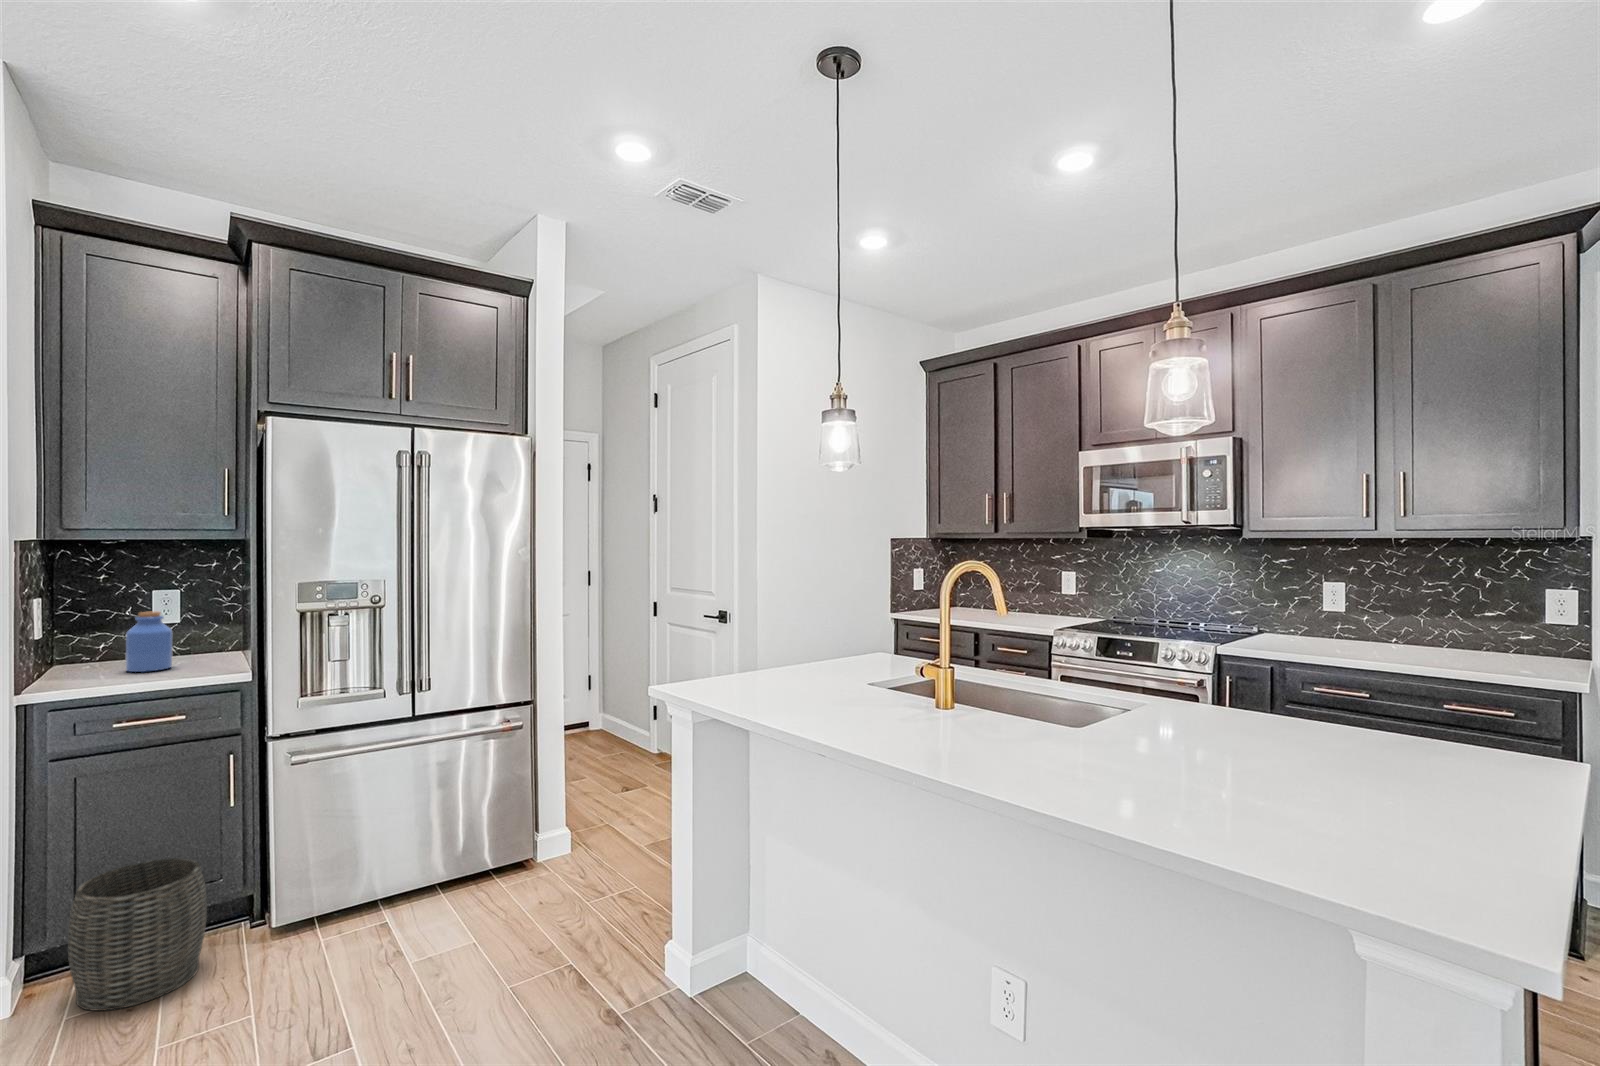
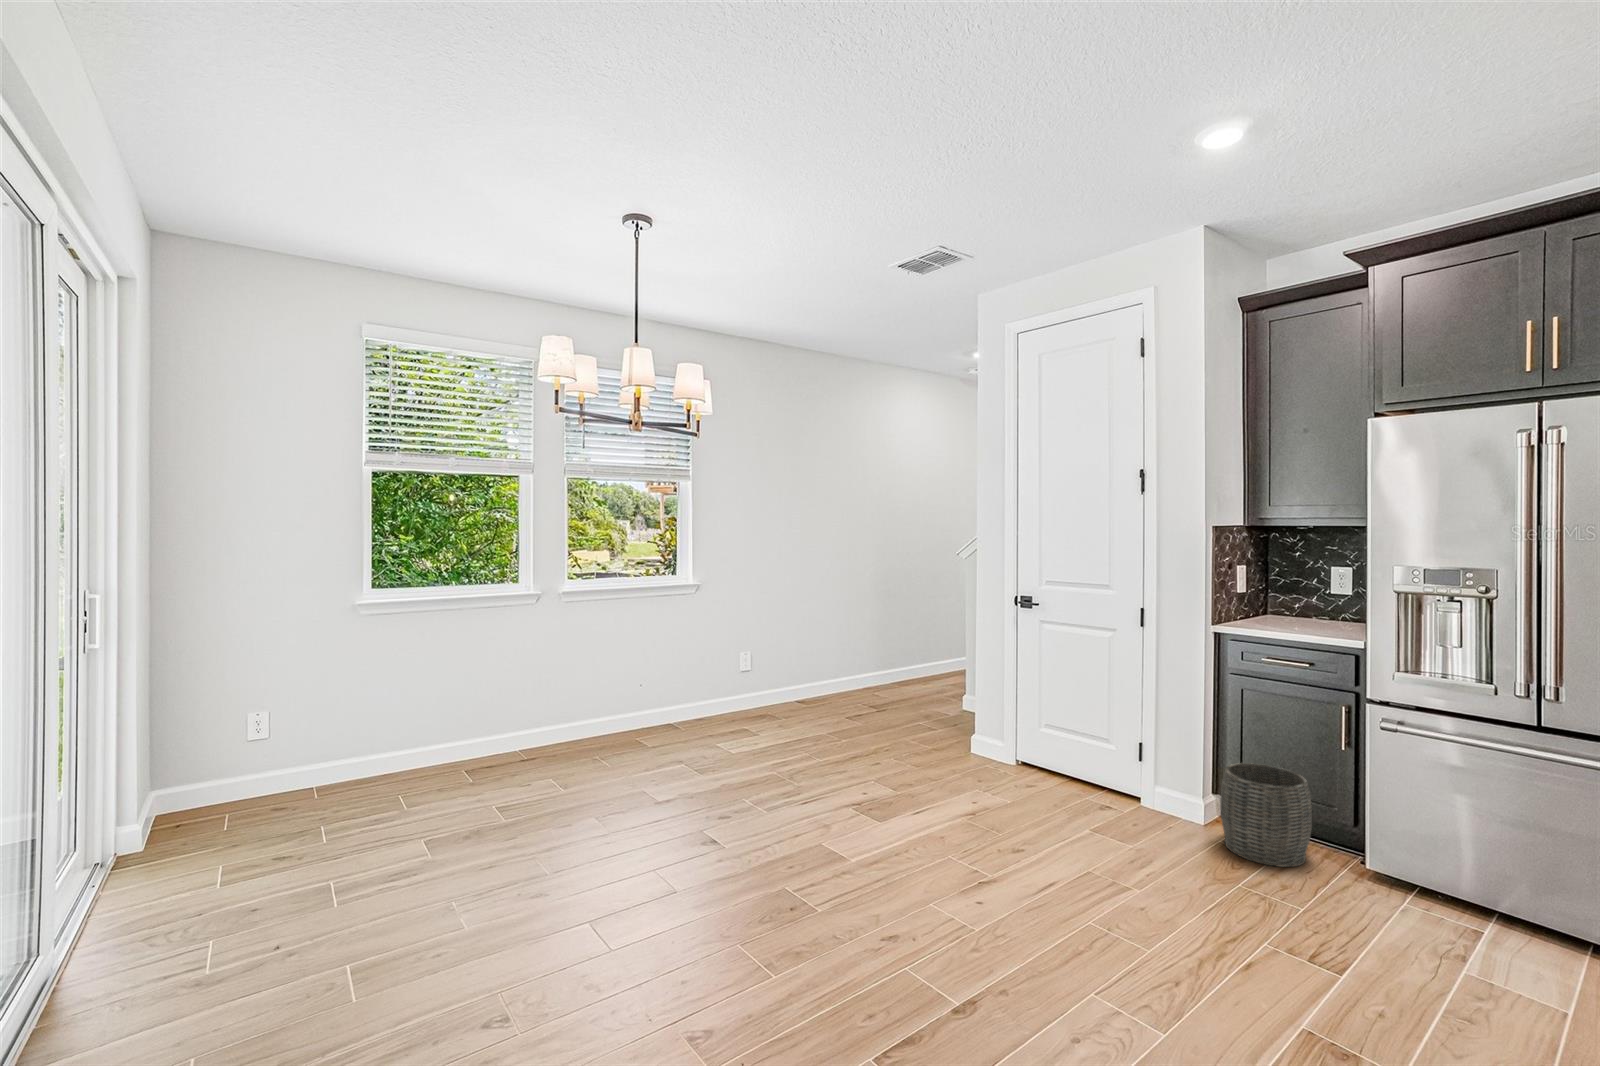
jar: present [126,611,172,672] -> none [1288,582,1322,629]

